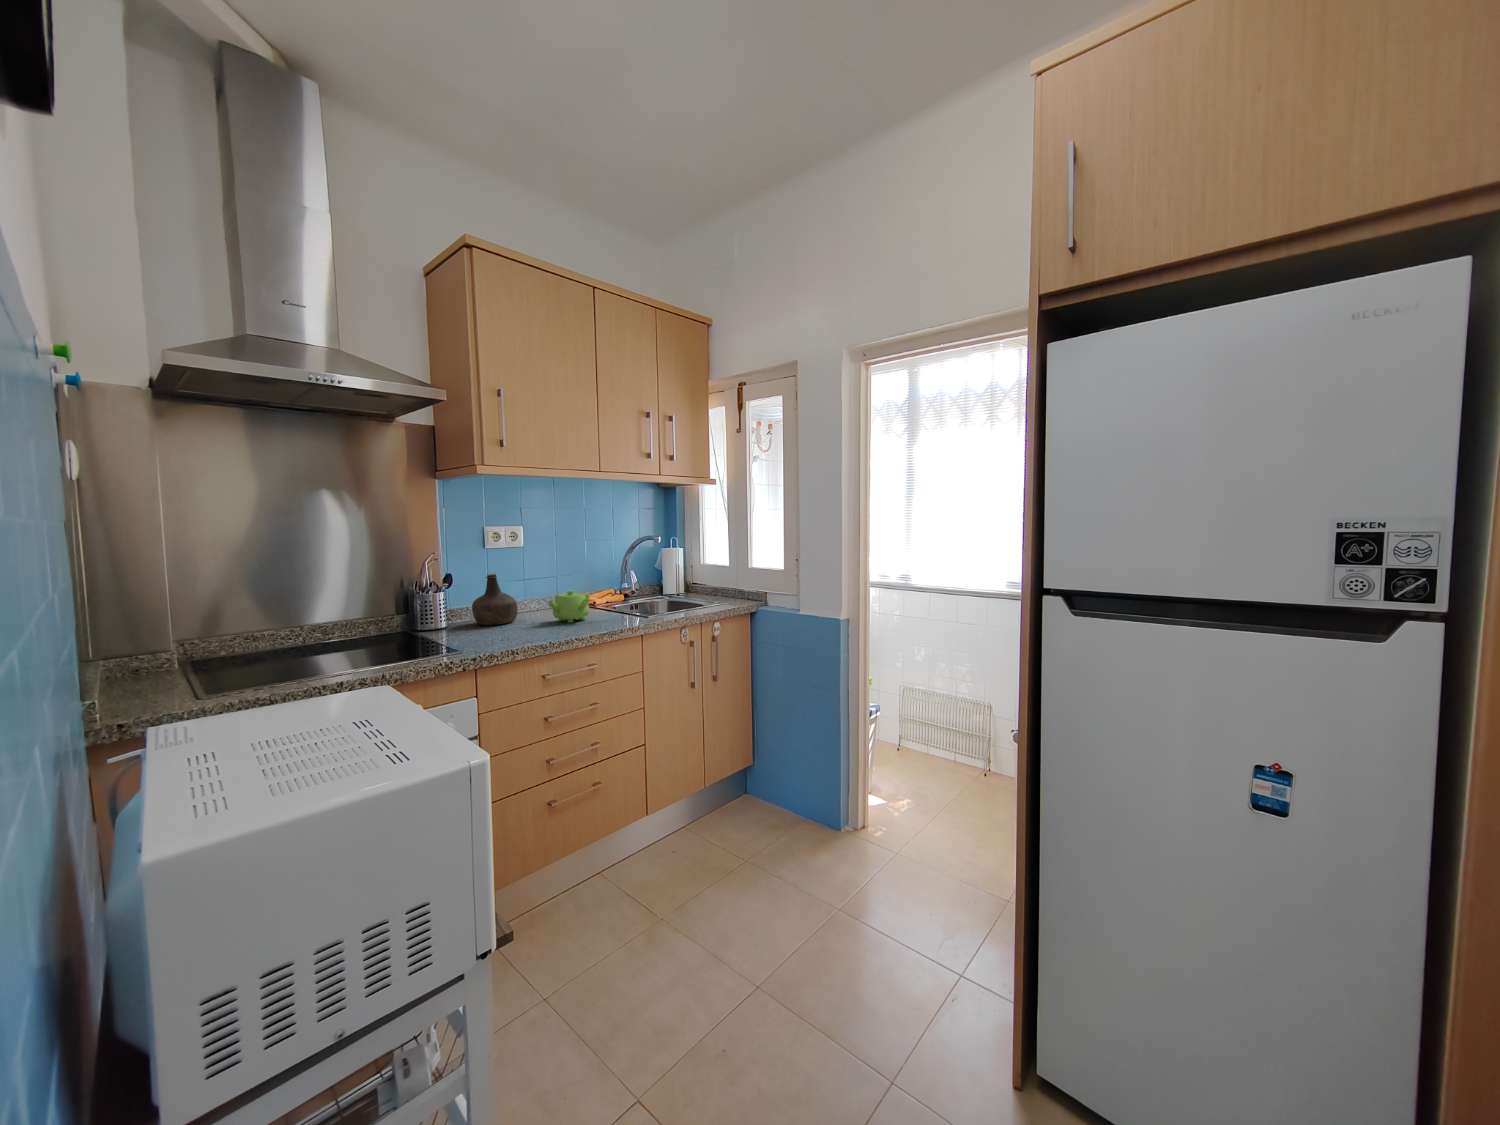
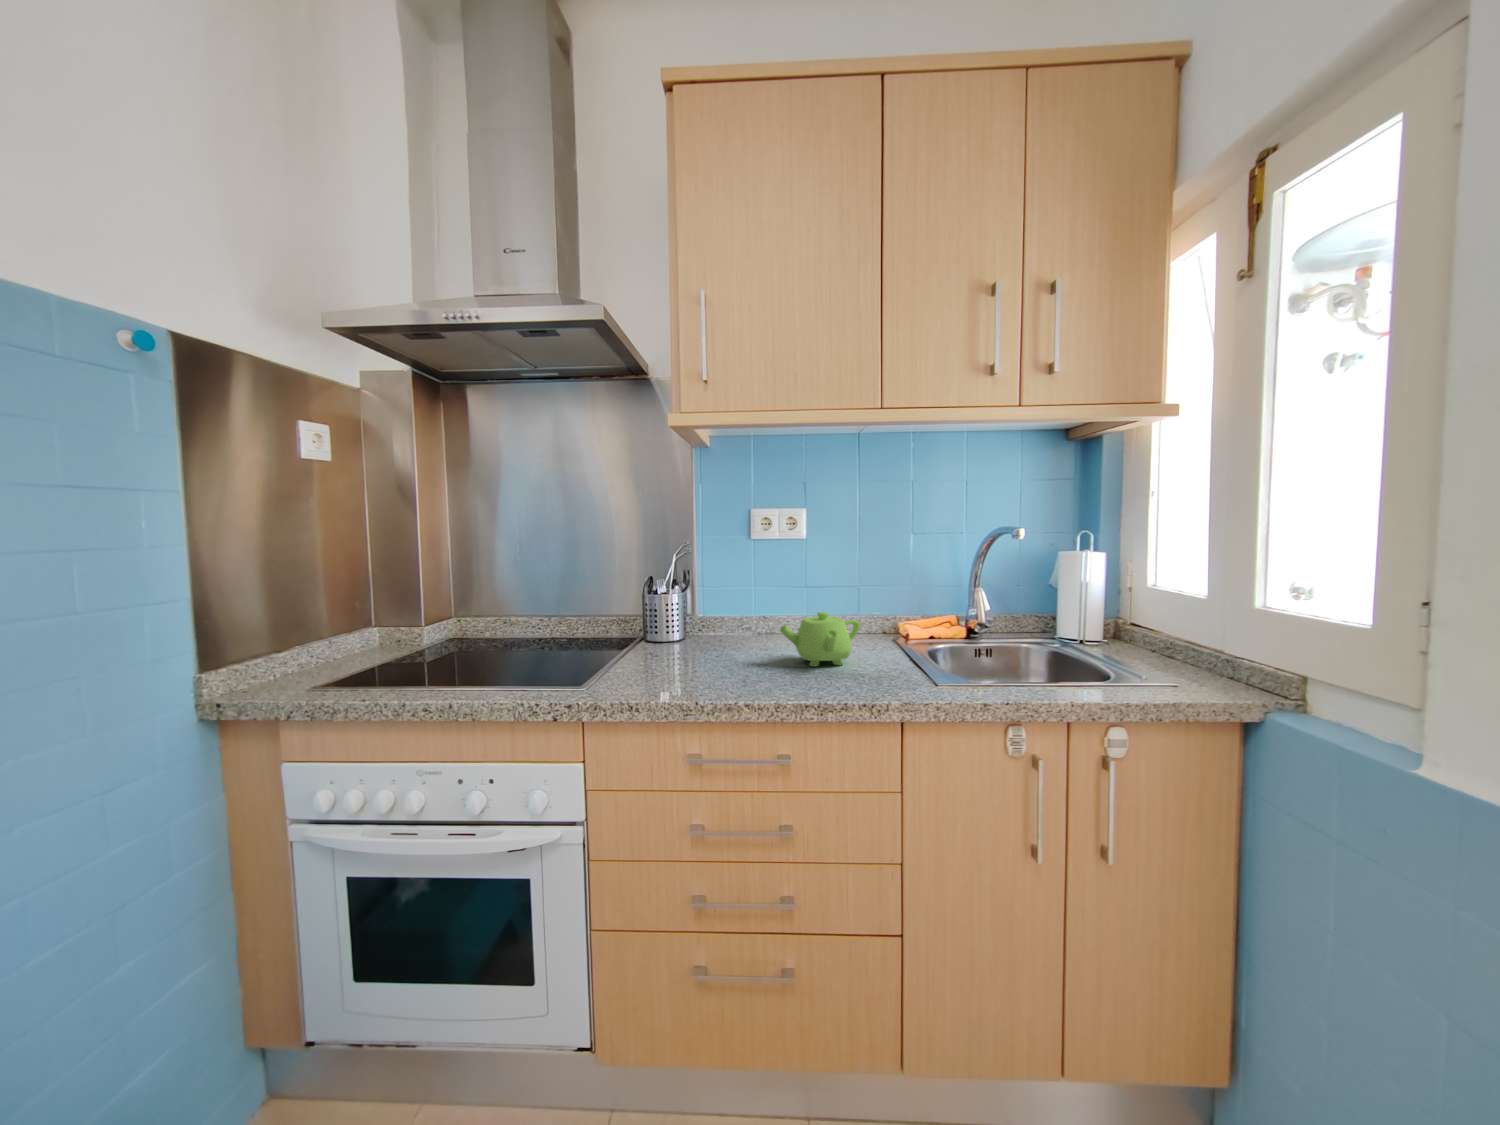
bottle: present [472,574,518,625] -> none [712,575,771,649]

